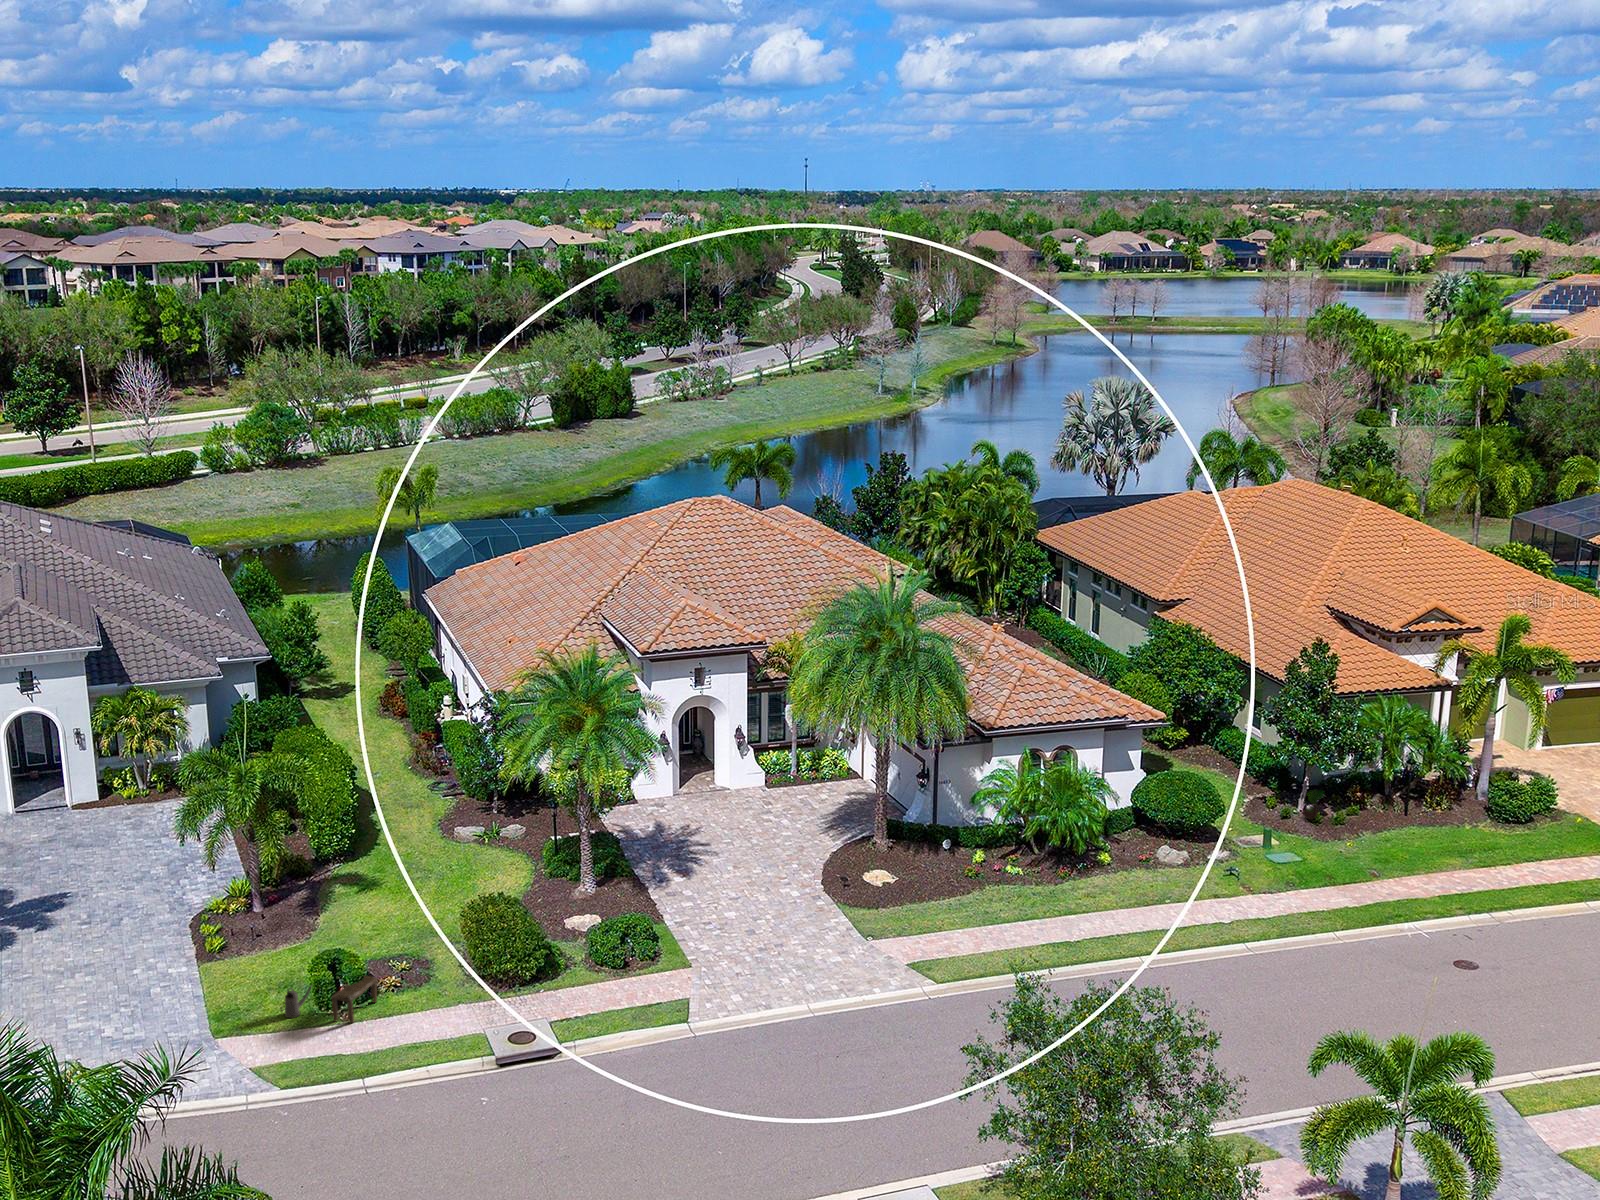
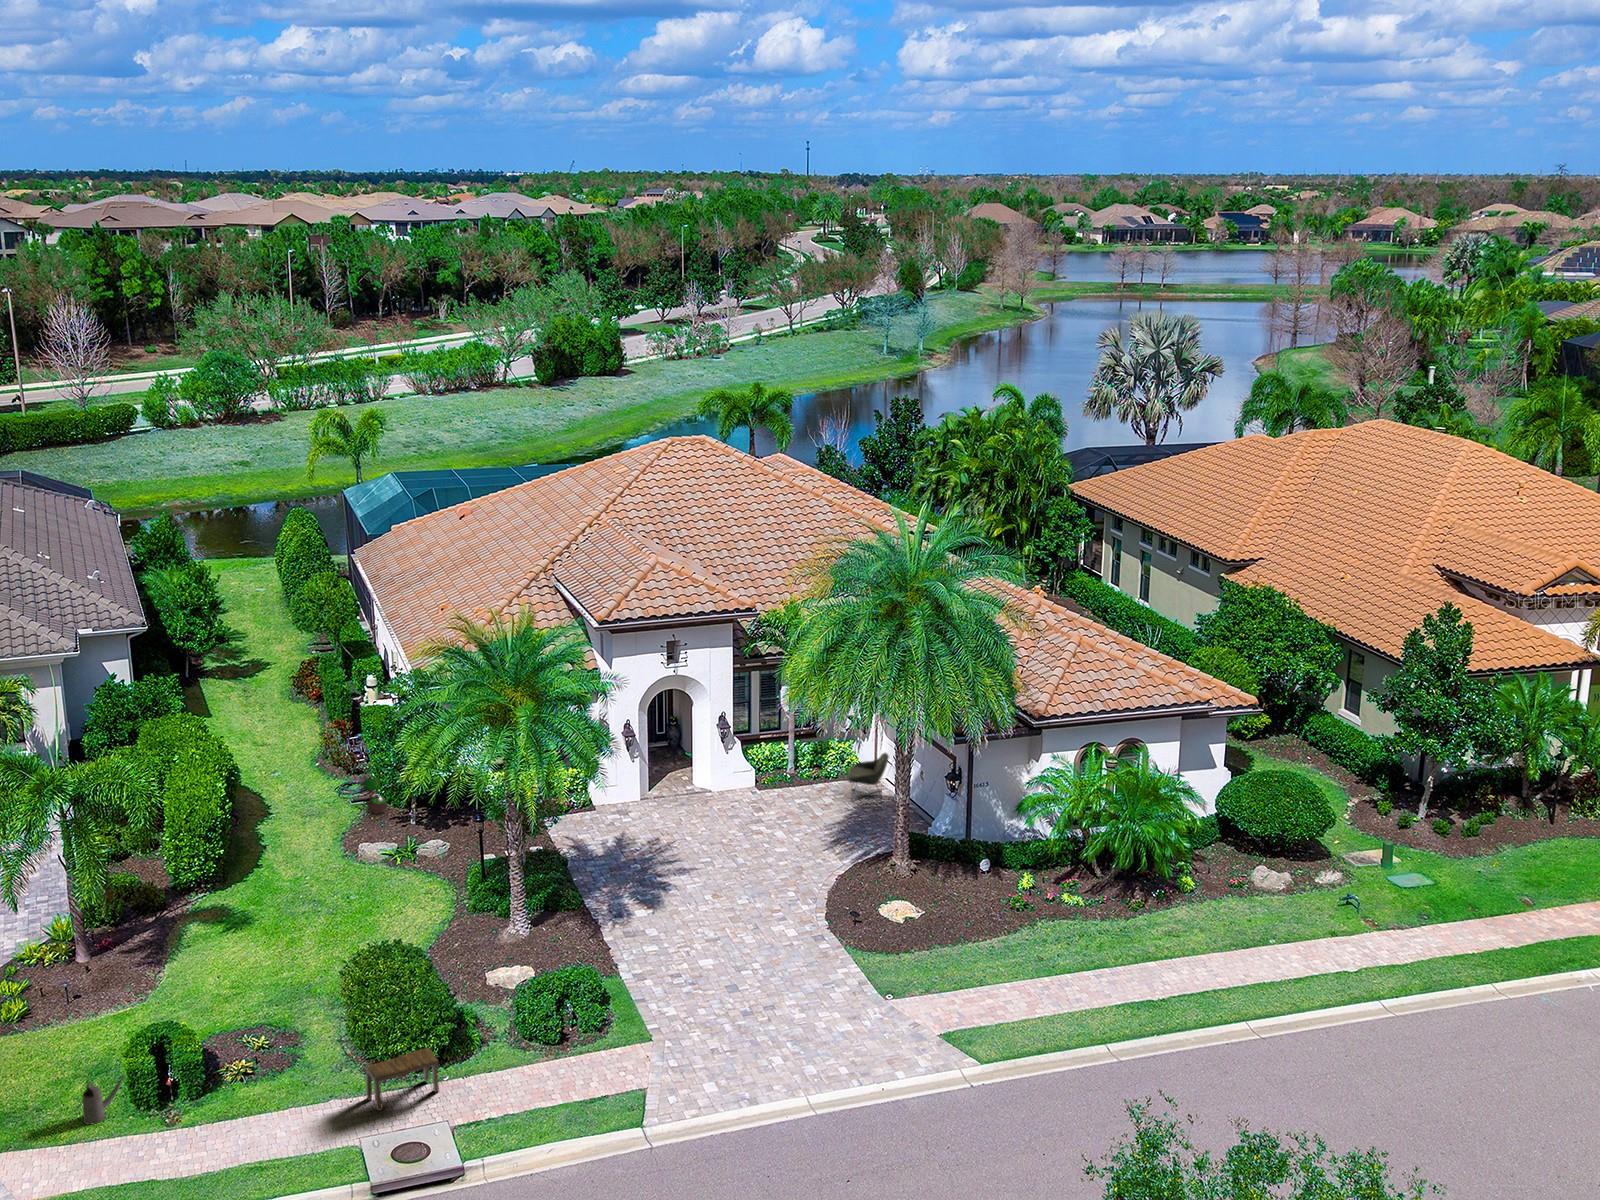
lounge chair: none [839,758,873,799] -> present [847,753,889,799]
potted tree: present [1303,791,1322,820] -> present [360,778,387,814]
bench: present [331,976,377,1023] -> present [366,1048,439,1111]

